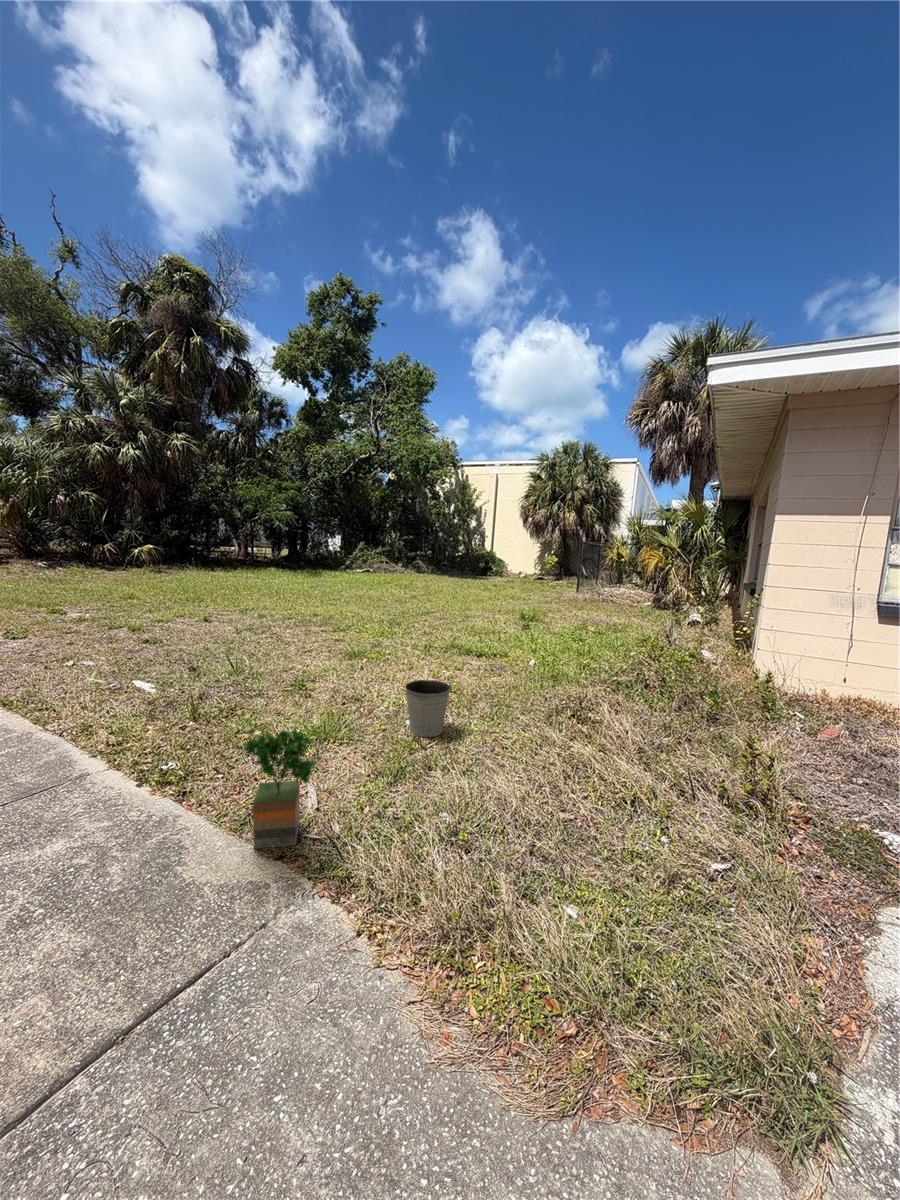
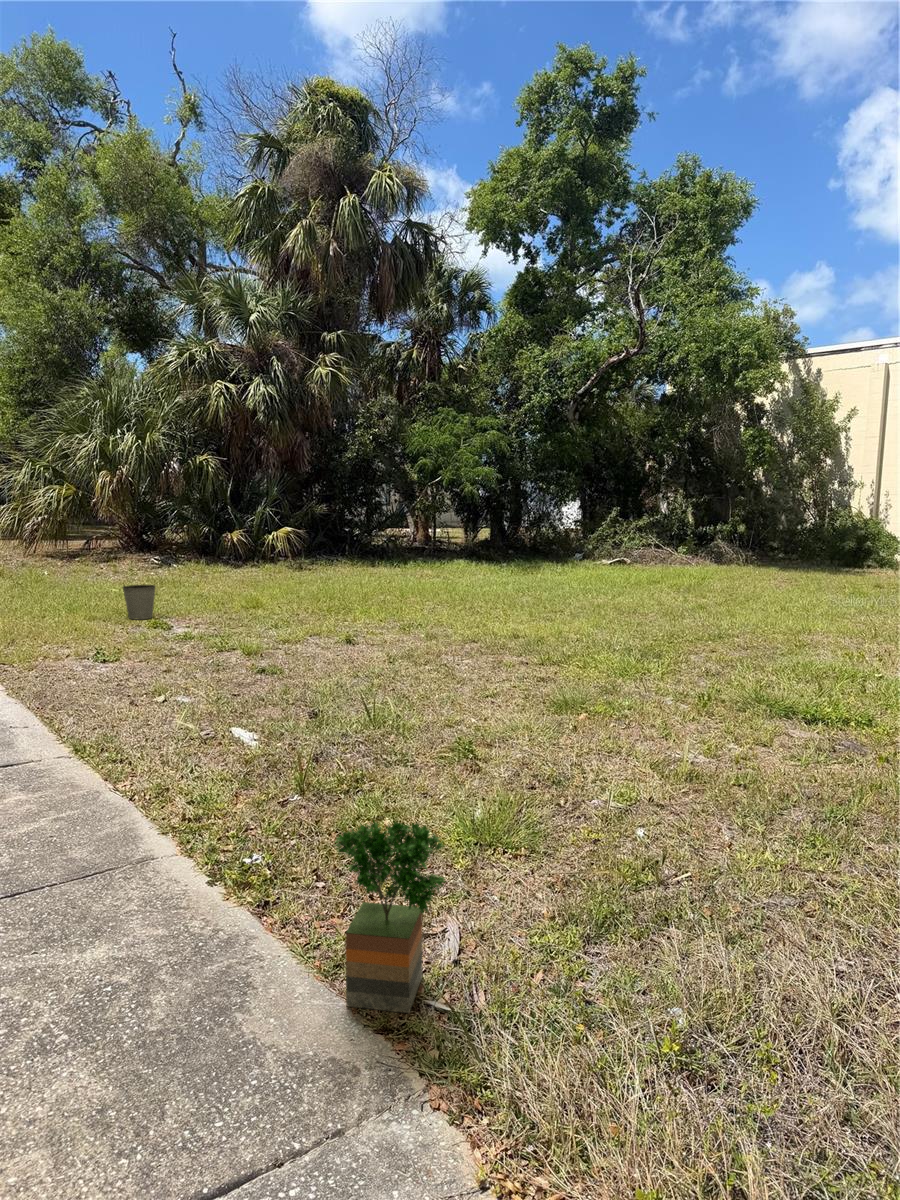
bucket: present [404,680,451,737] -> present [123,585,156,619]

